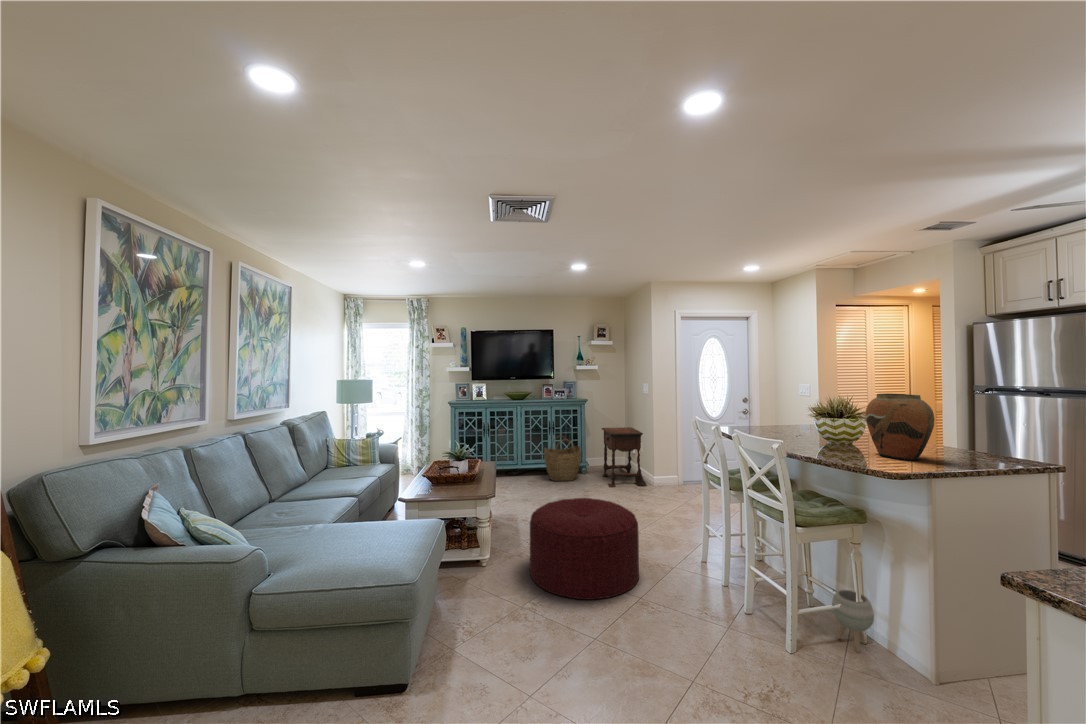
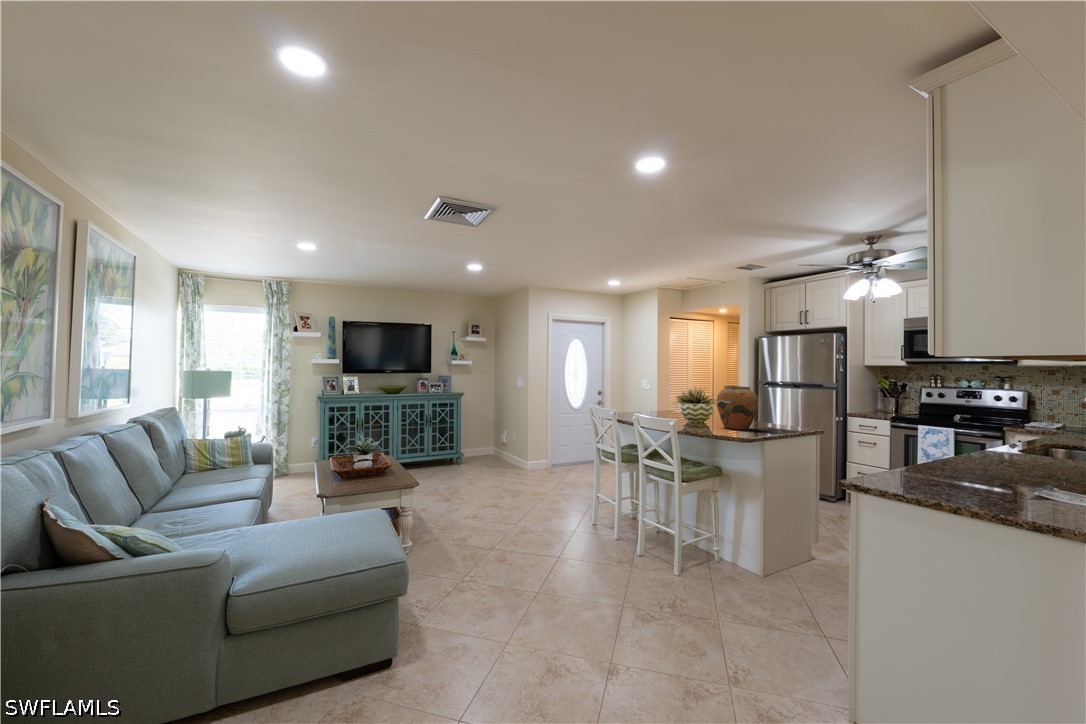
side table: present [602,427,647,487] -> none [478,419,524,475]
woven basket: present [544,437,581,481] -> none [423,429,461,474]
ottoman: present [530,498,639,600] -> none [457,480,554,565]
planter: present [832,590,874,652] -> none [697,524,723,564]

